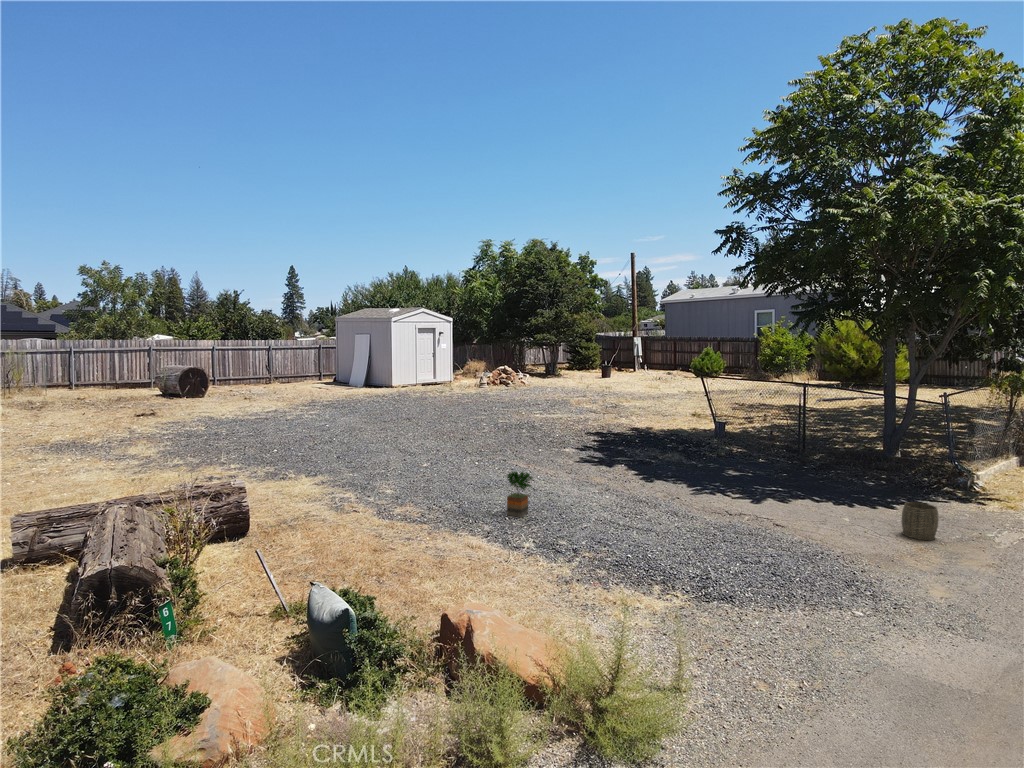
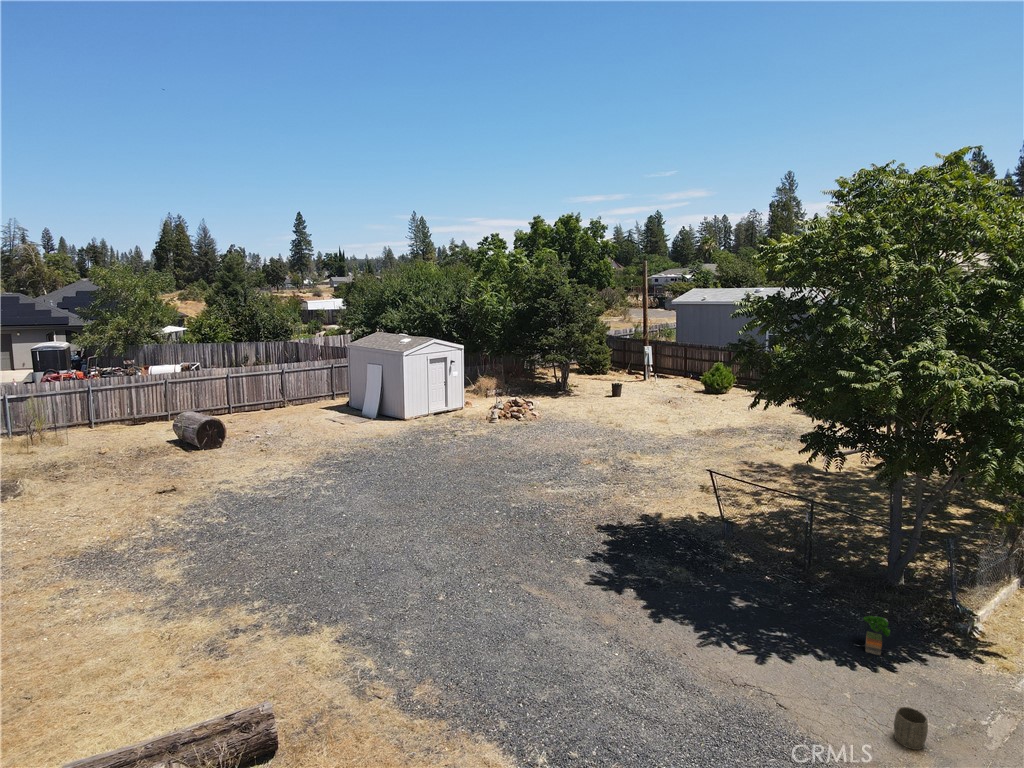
potted tree: present [507,472,532,517] -> present [864,616,890,655]

